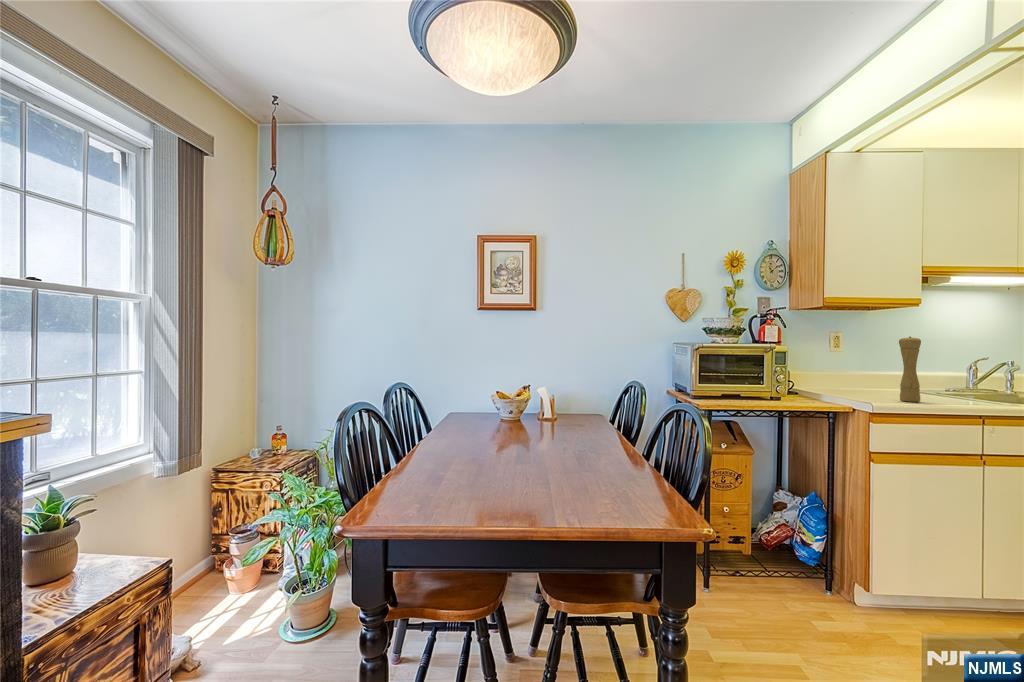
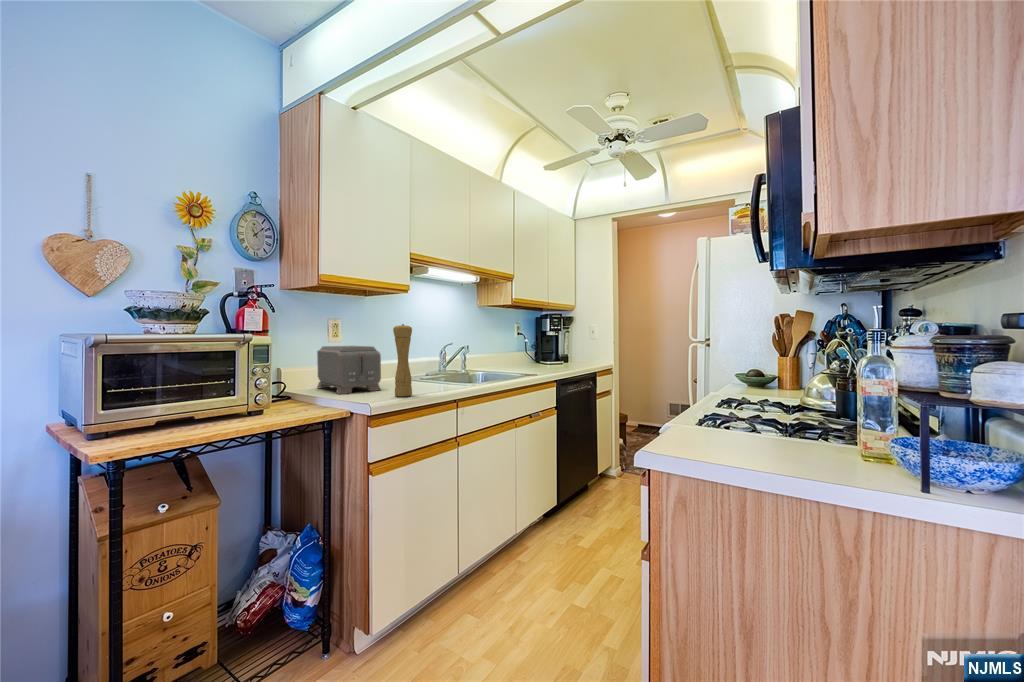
toaster: none [818,354,885,395] -> present [317,346,381,394]

